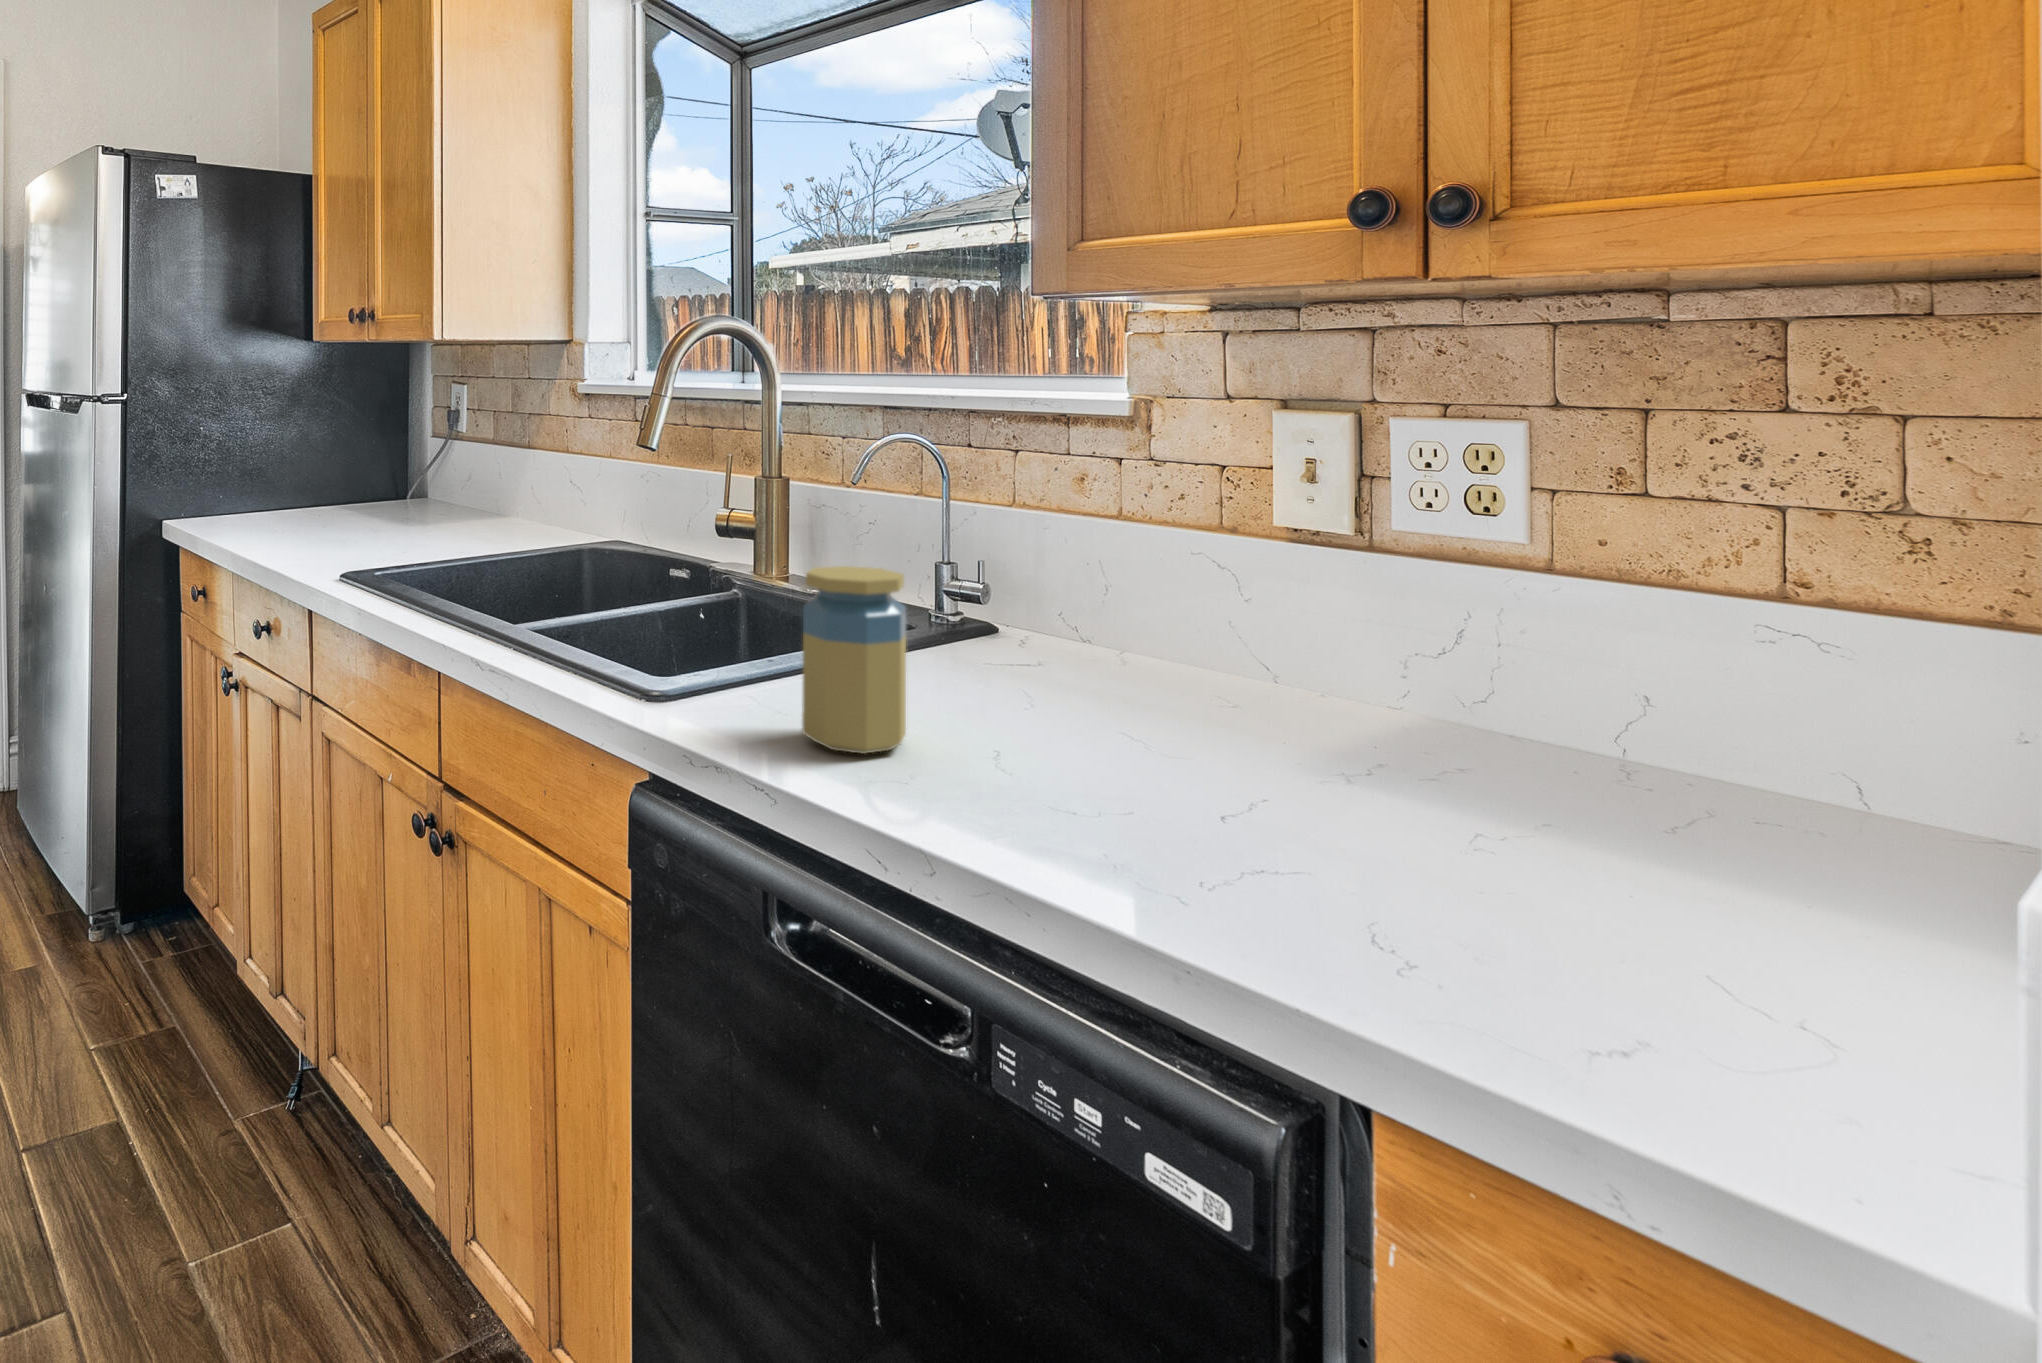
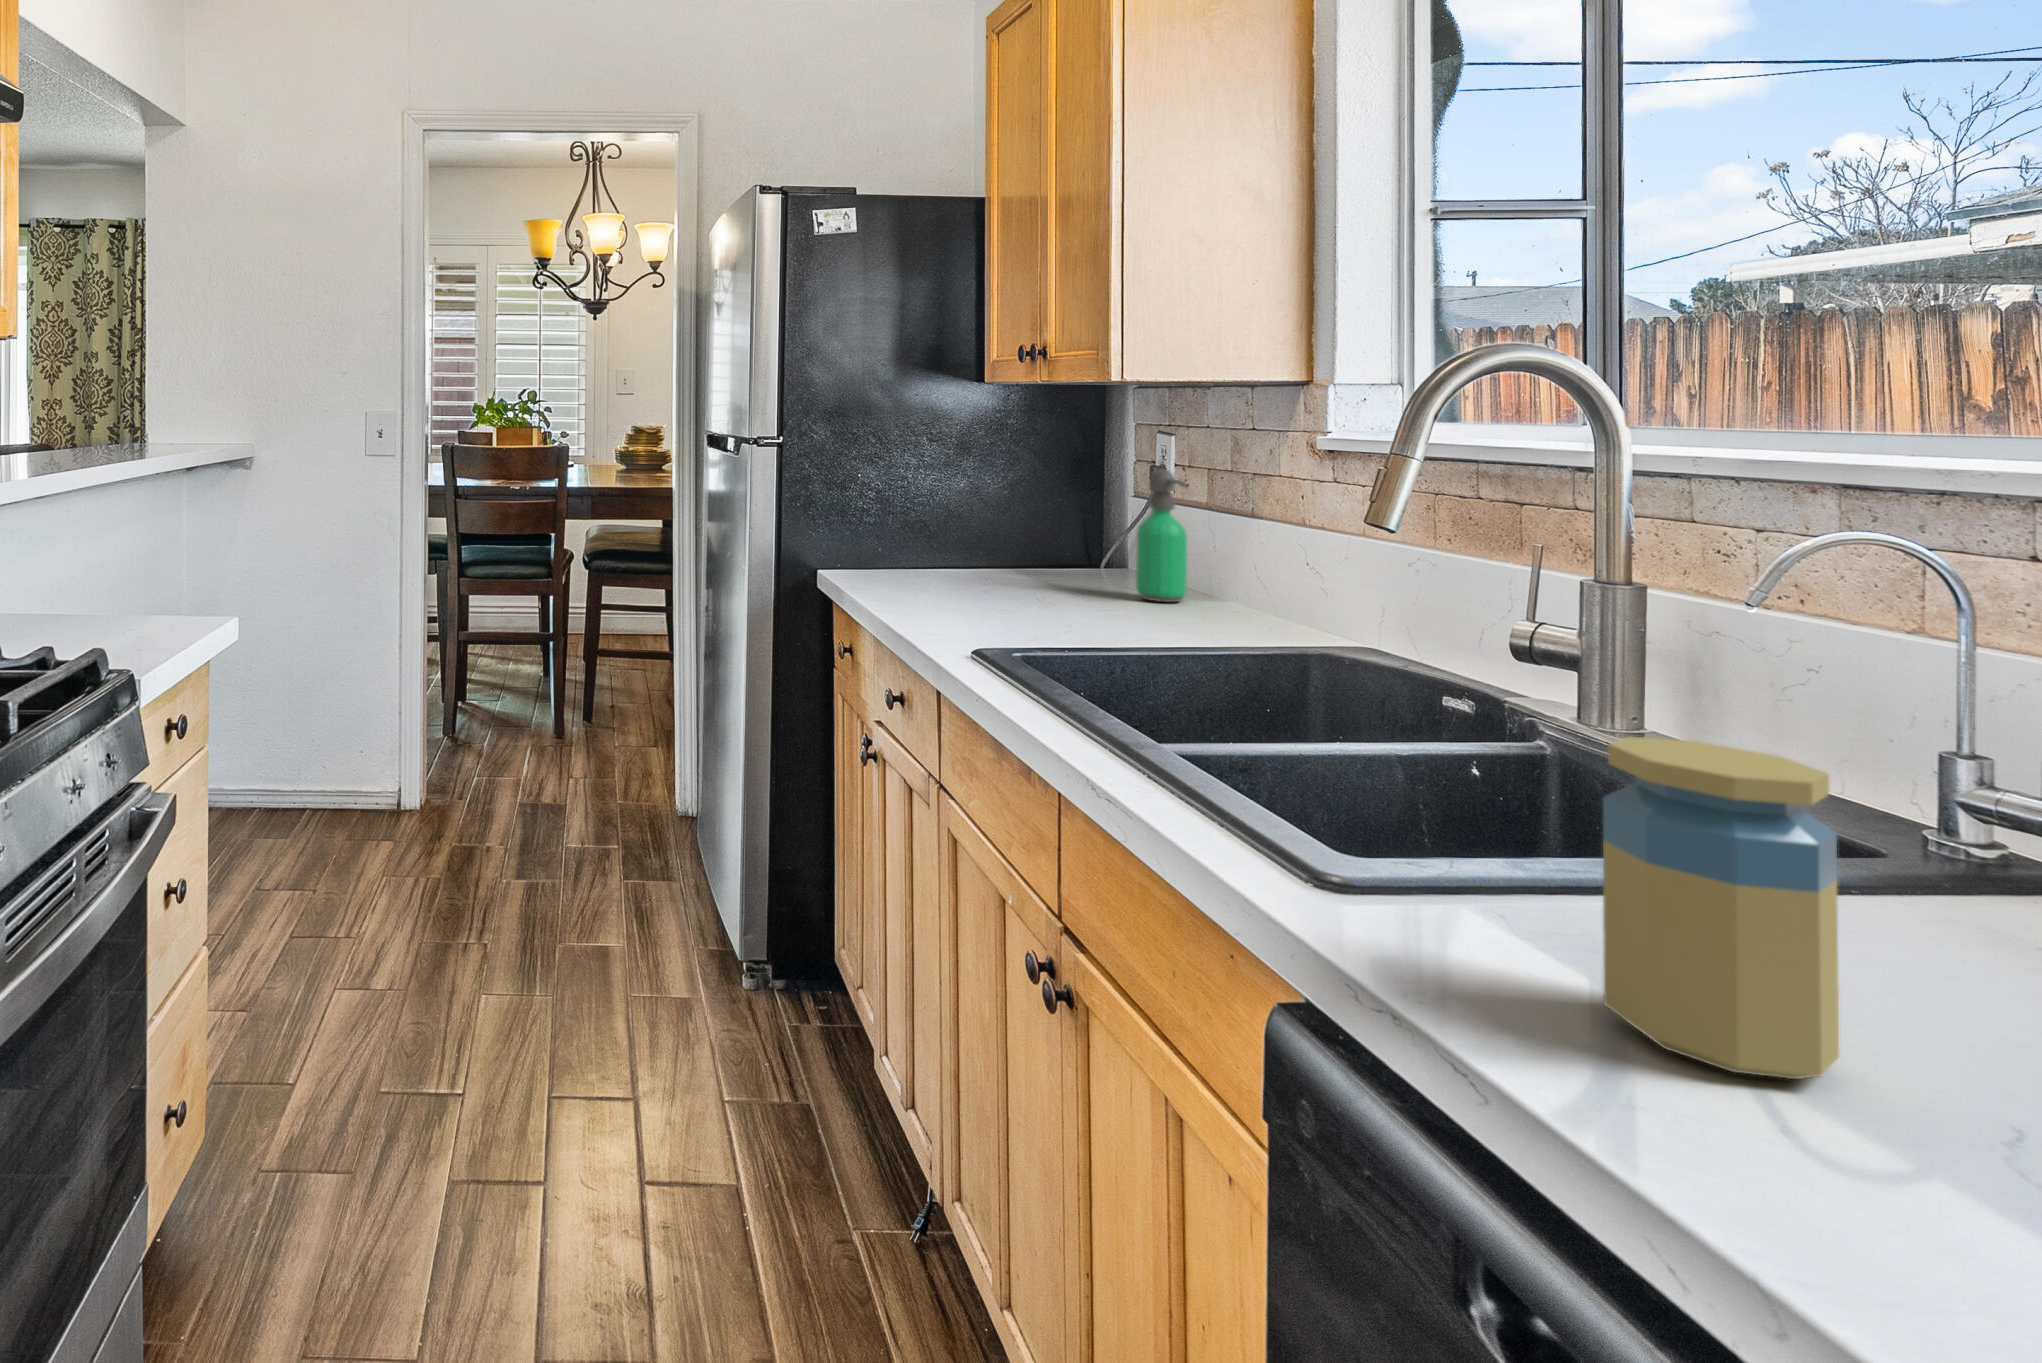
soap dispenser: none [448,412,488,524] -> present [1136,469,1187,602]

